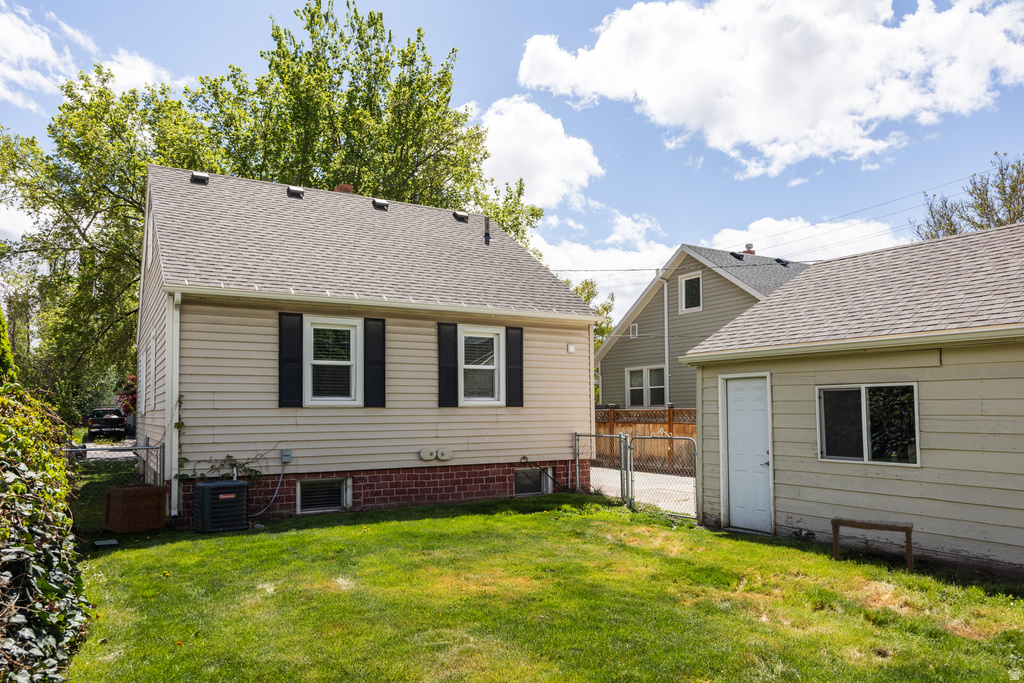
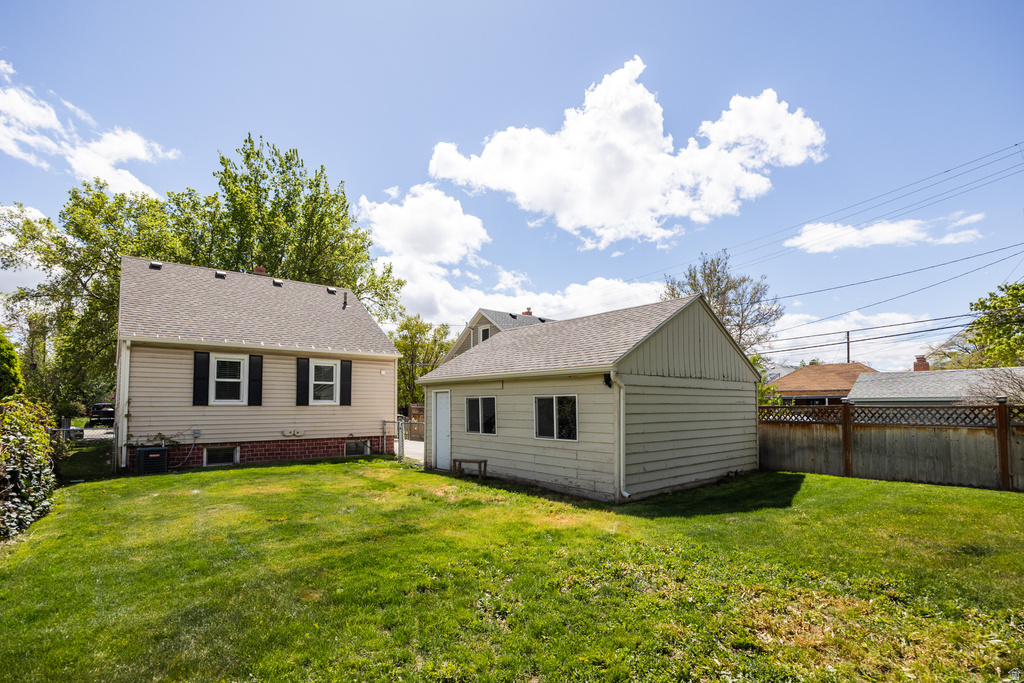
wooden crate: present [103,483,168,534] -> none [77,448,119,476]

